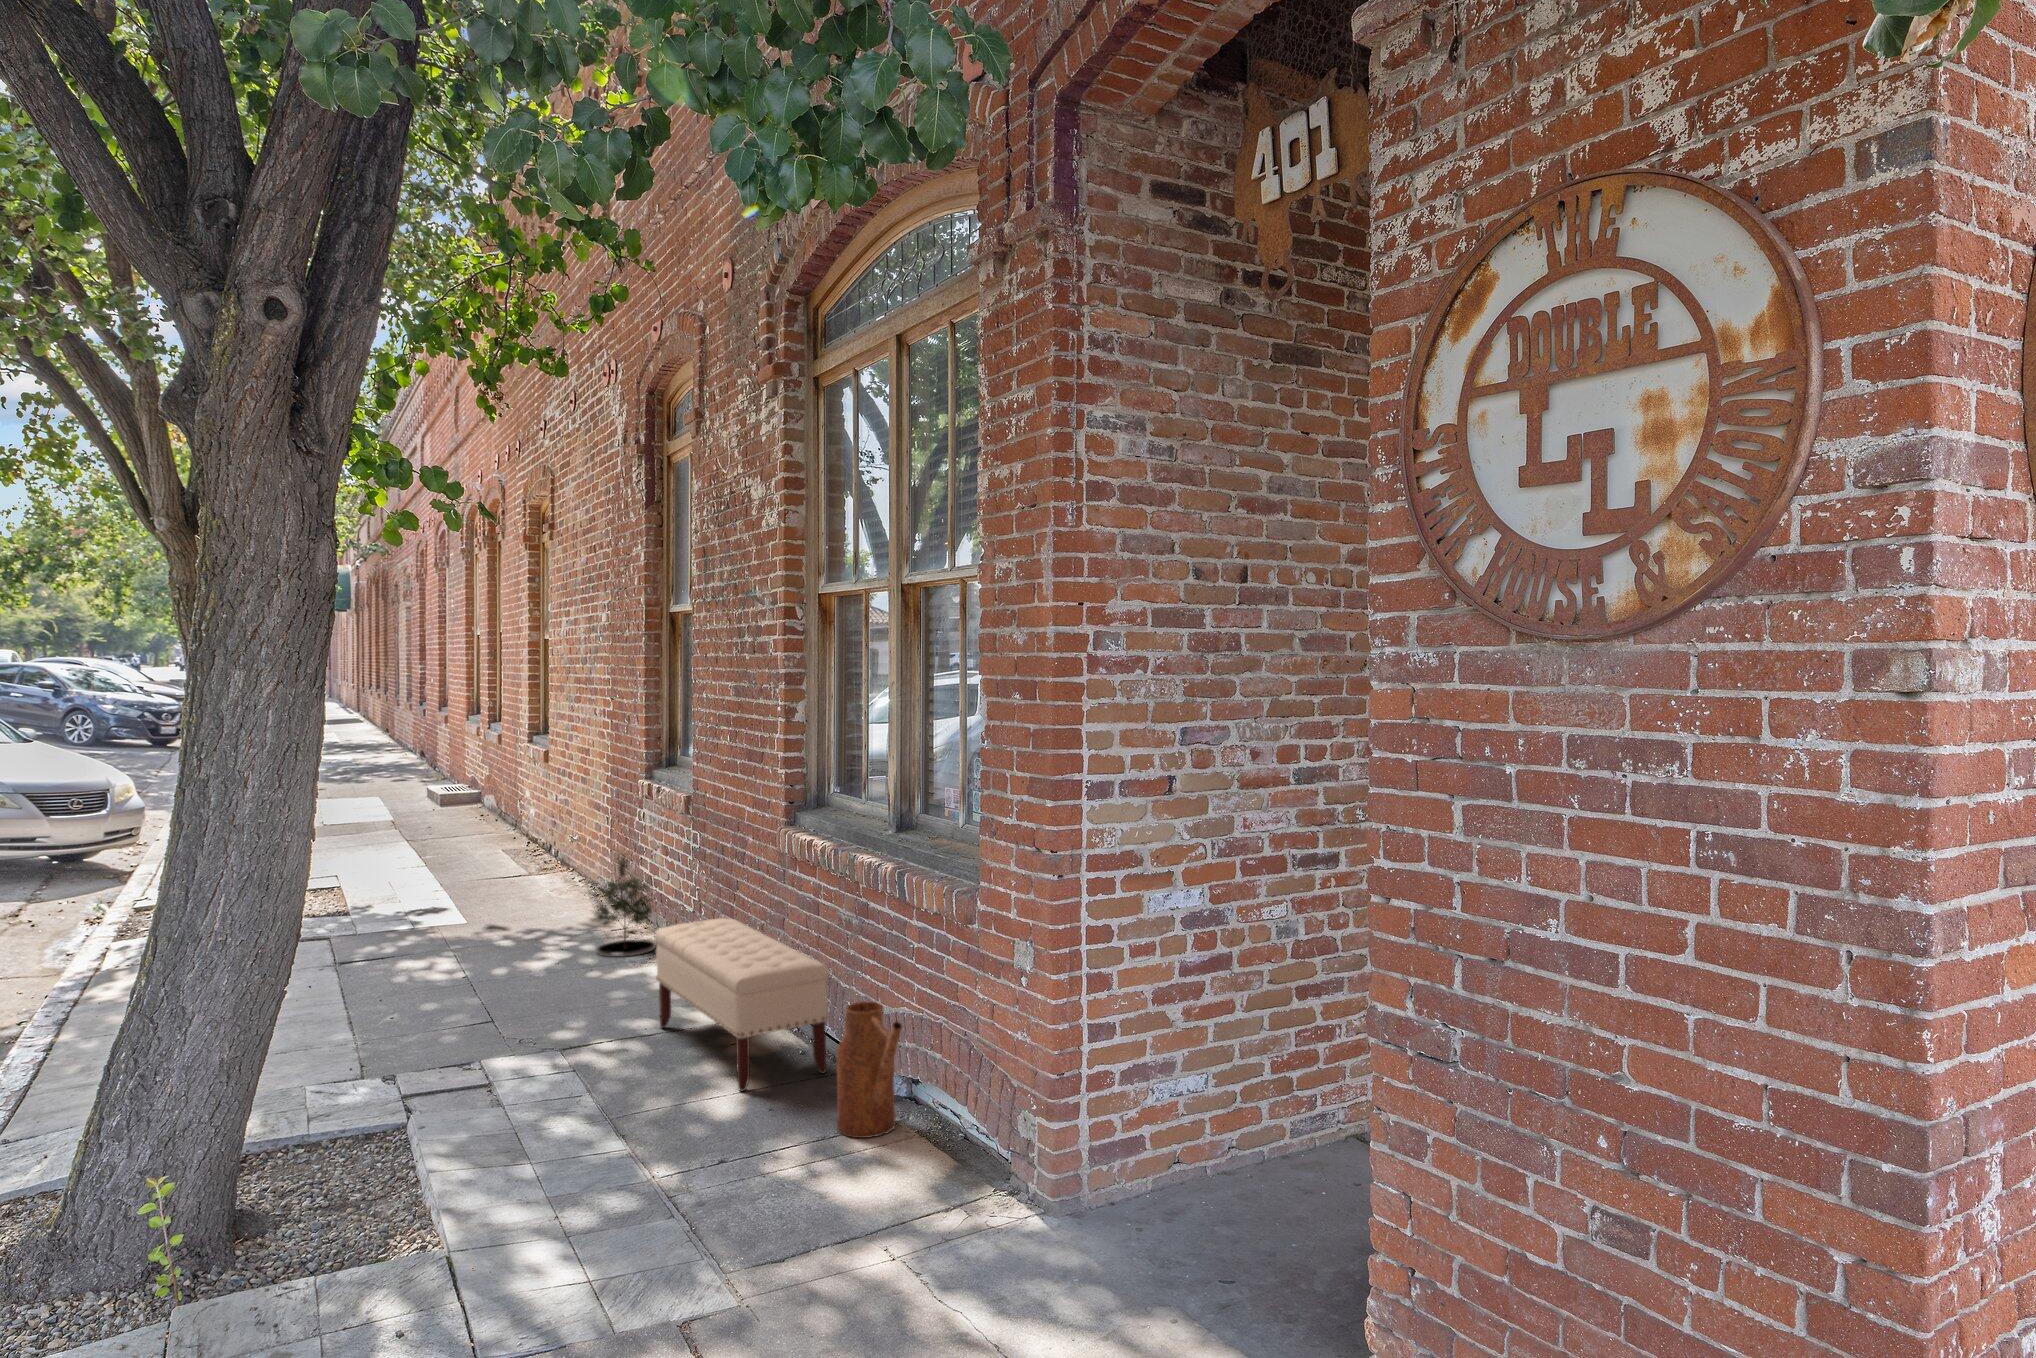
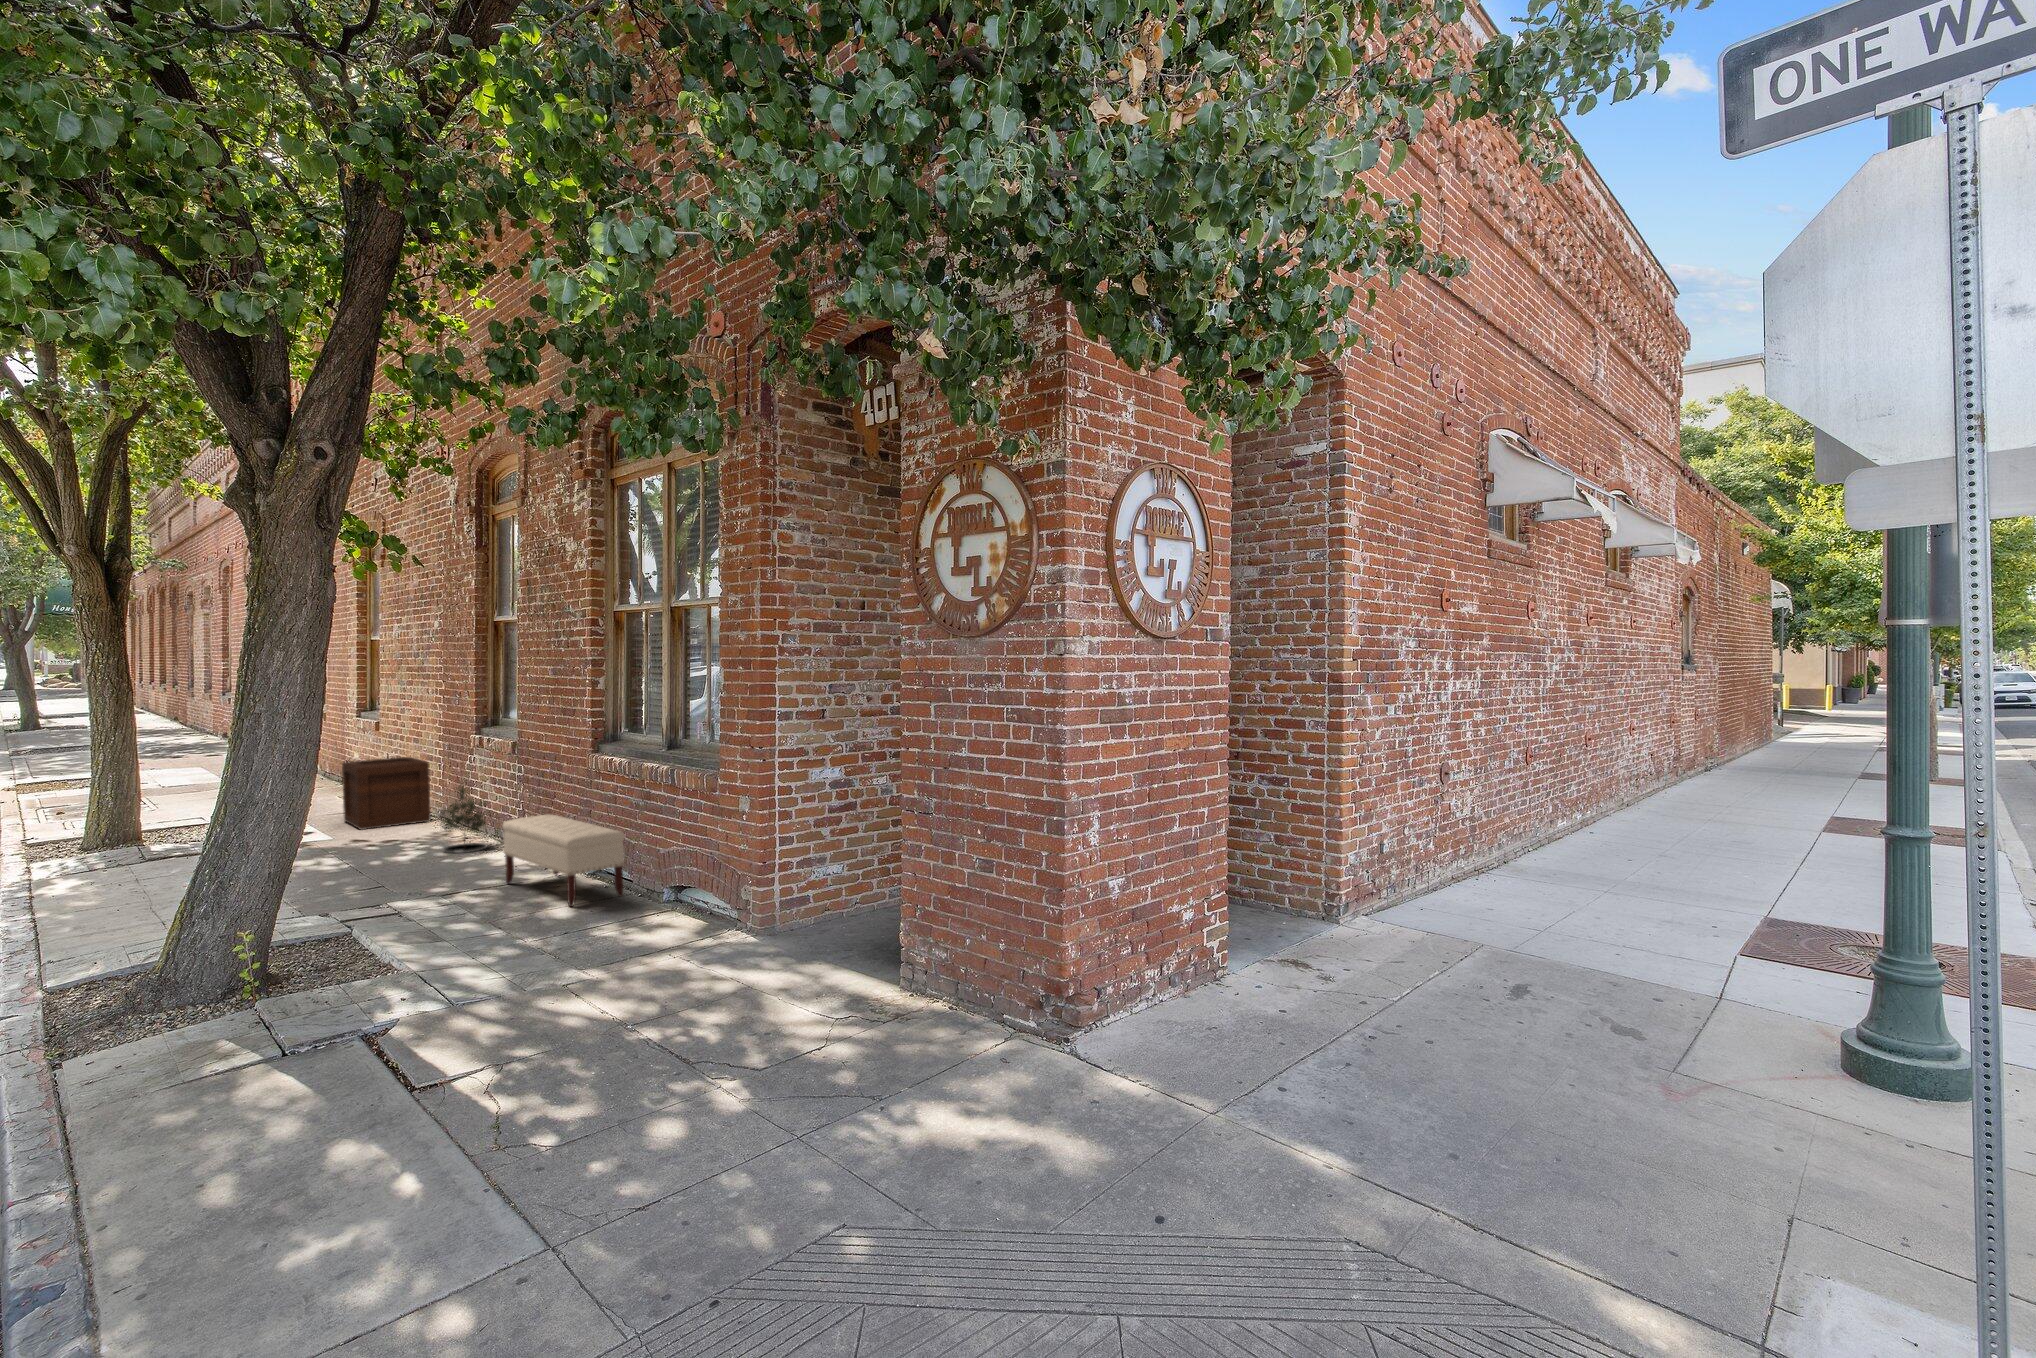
wooden crate: none [493,801,599,905] -> present [342,757,431,830]
watering can: present [836,1002,902,1138] -> none [634,845,675,920]

